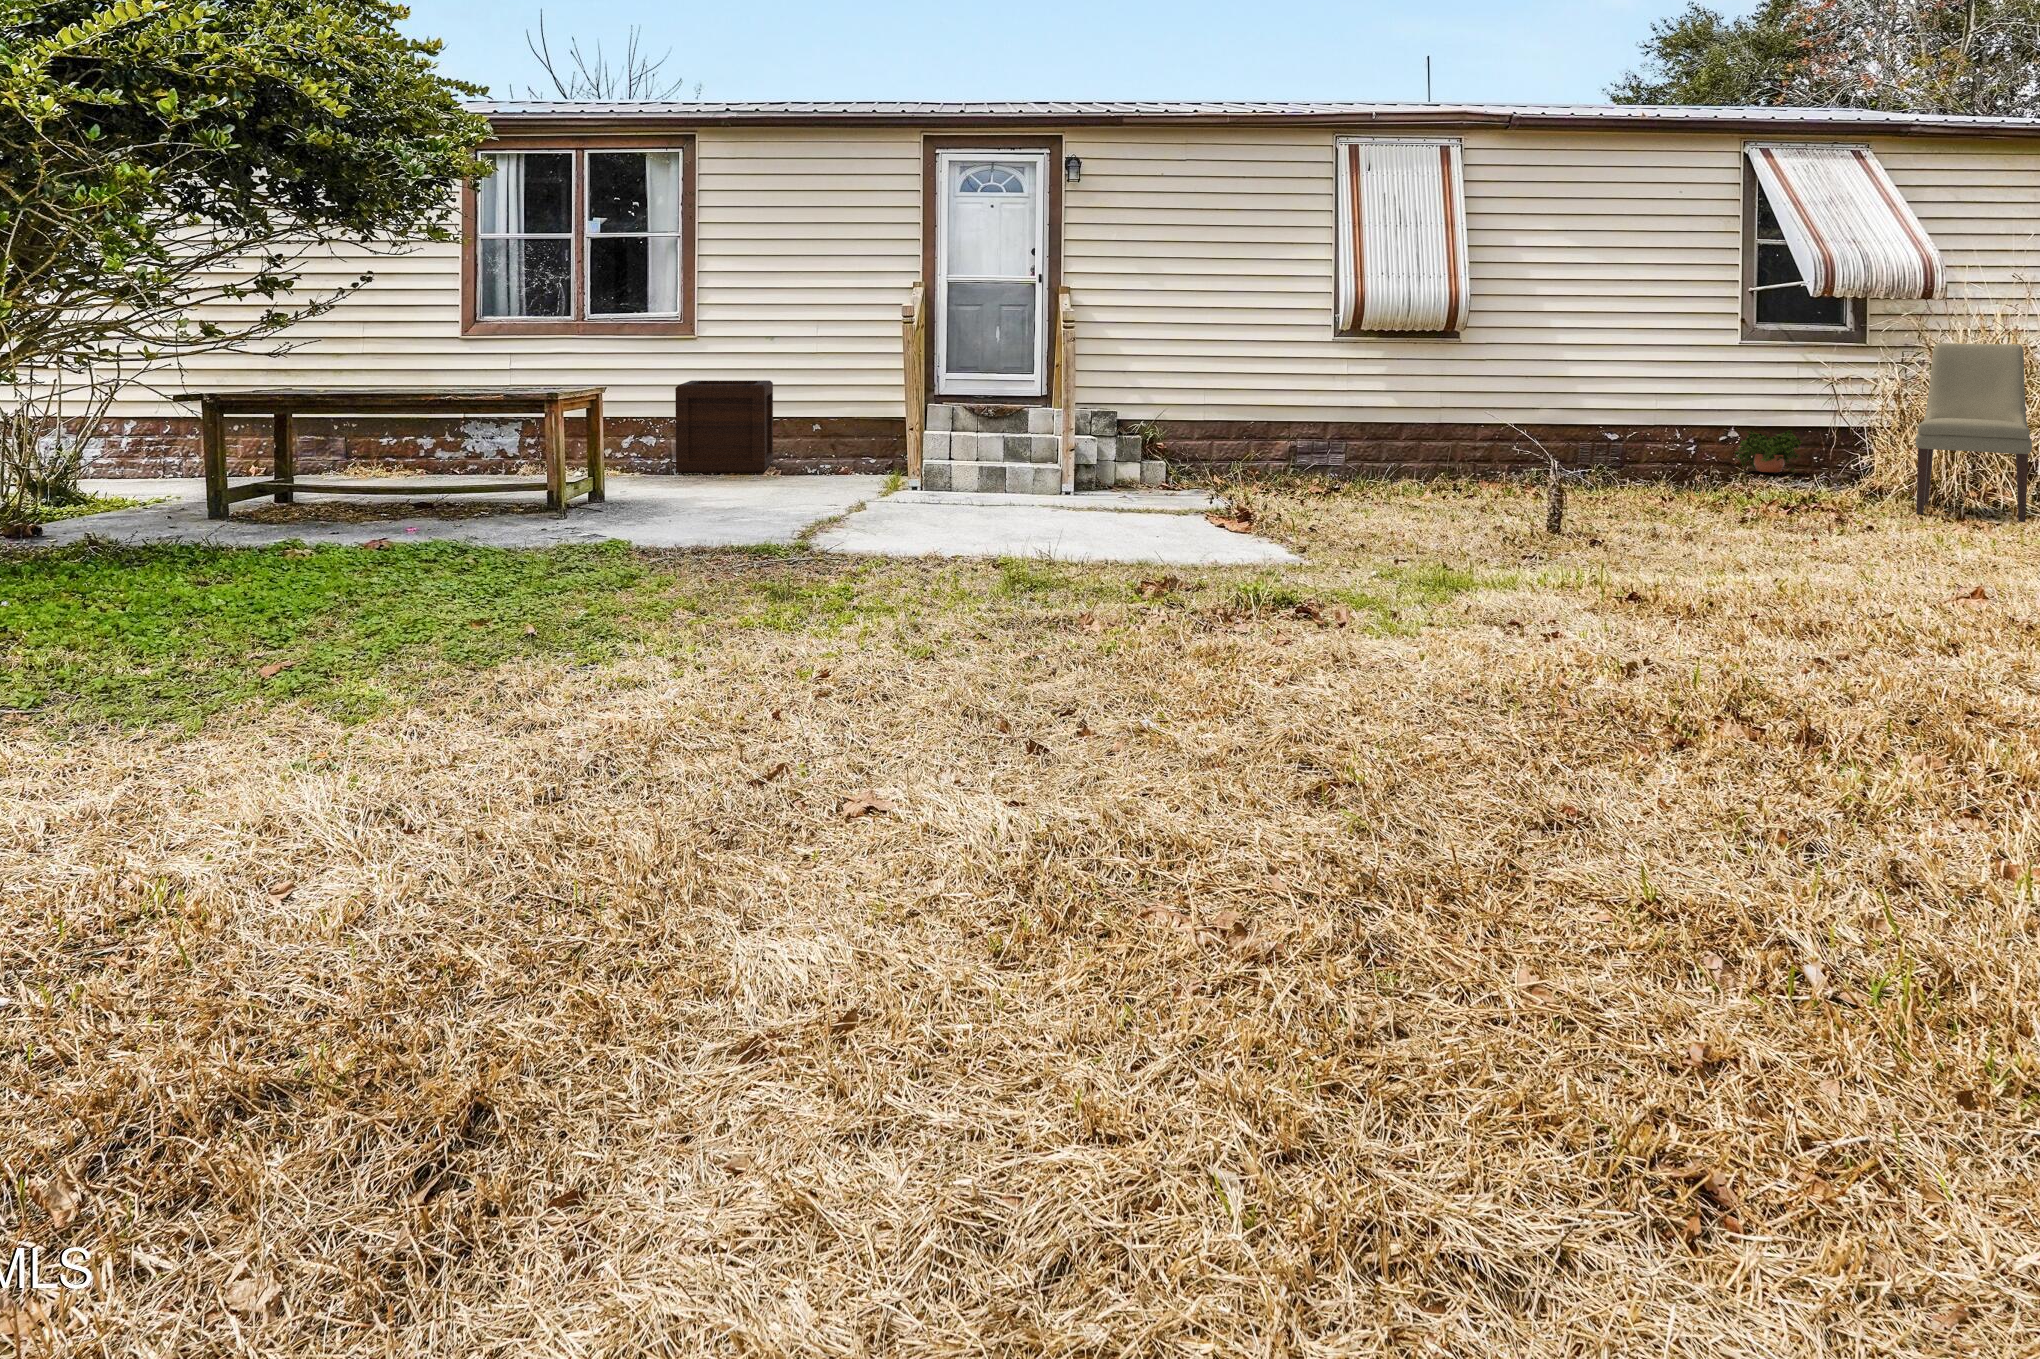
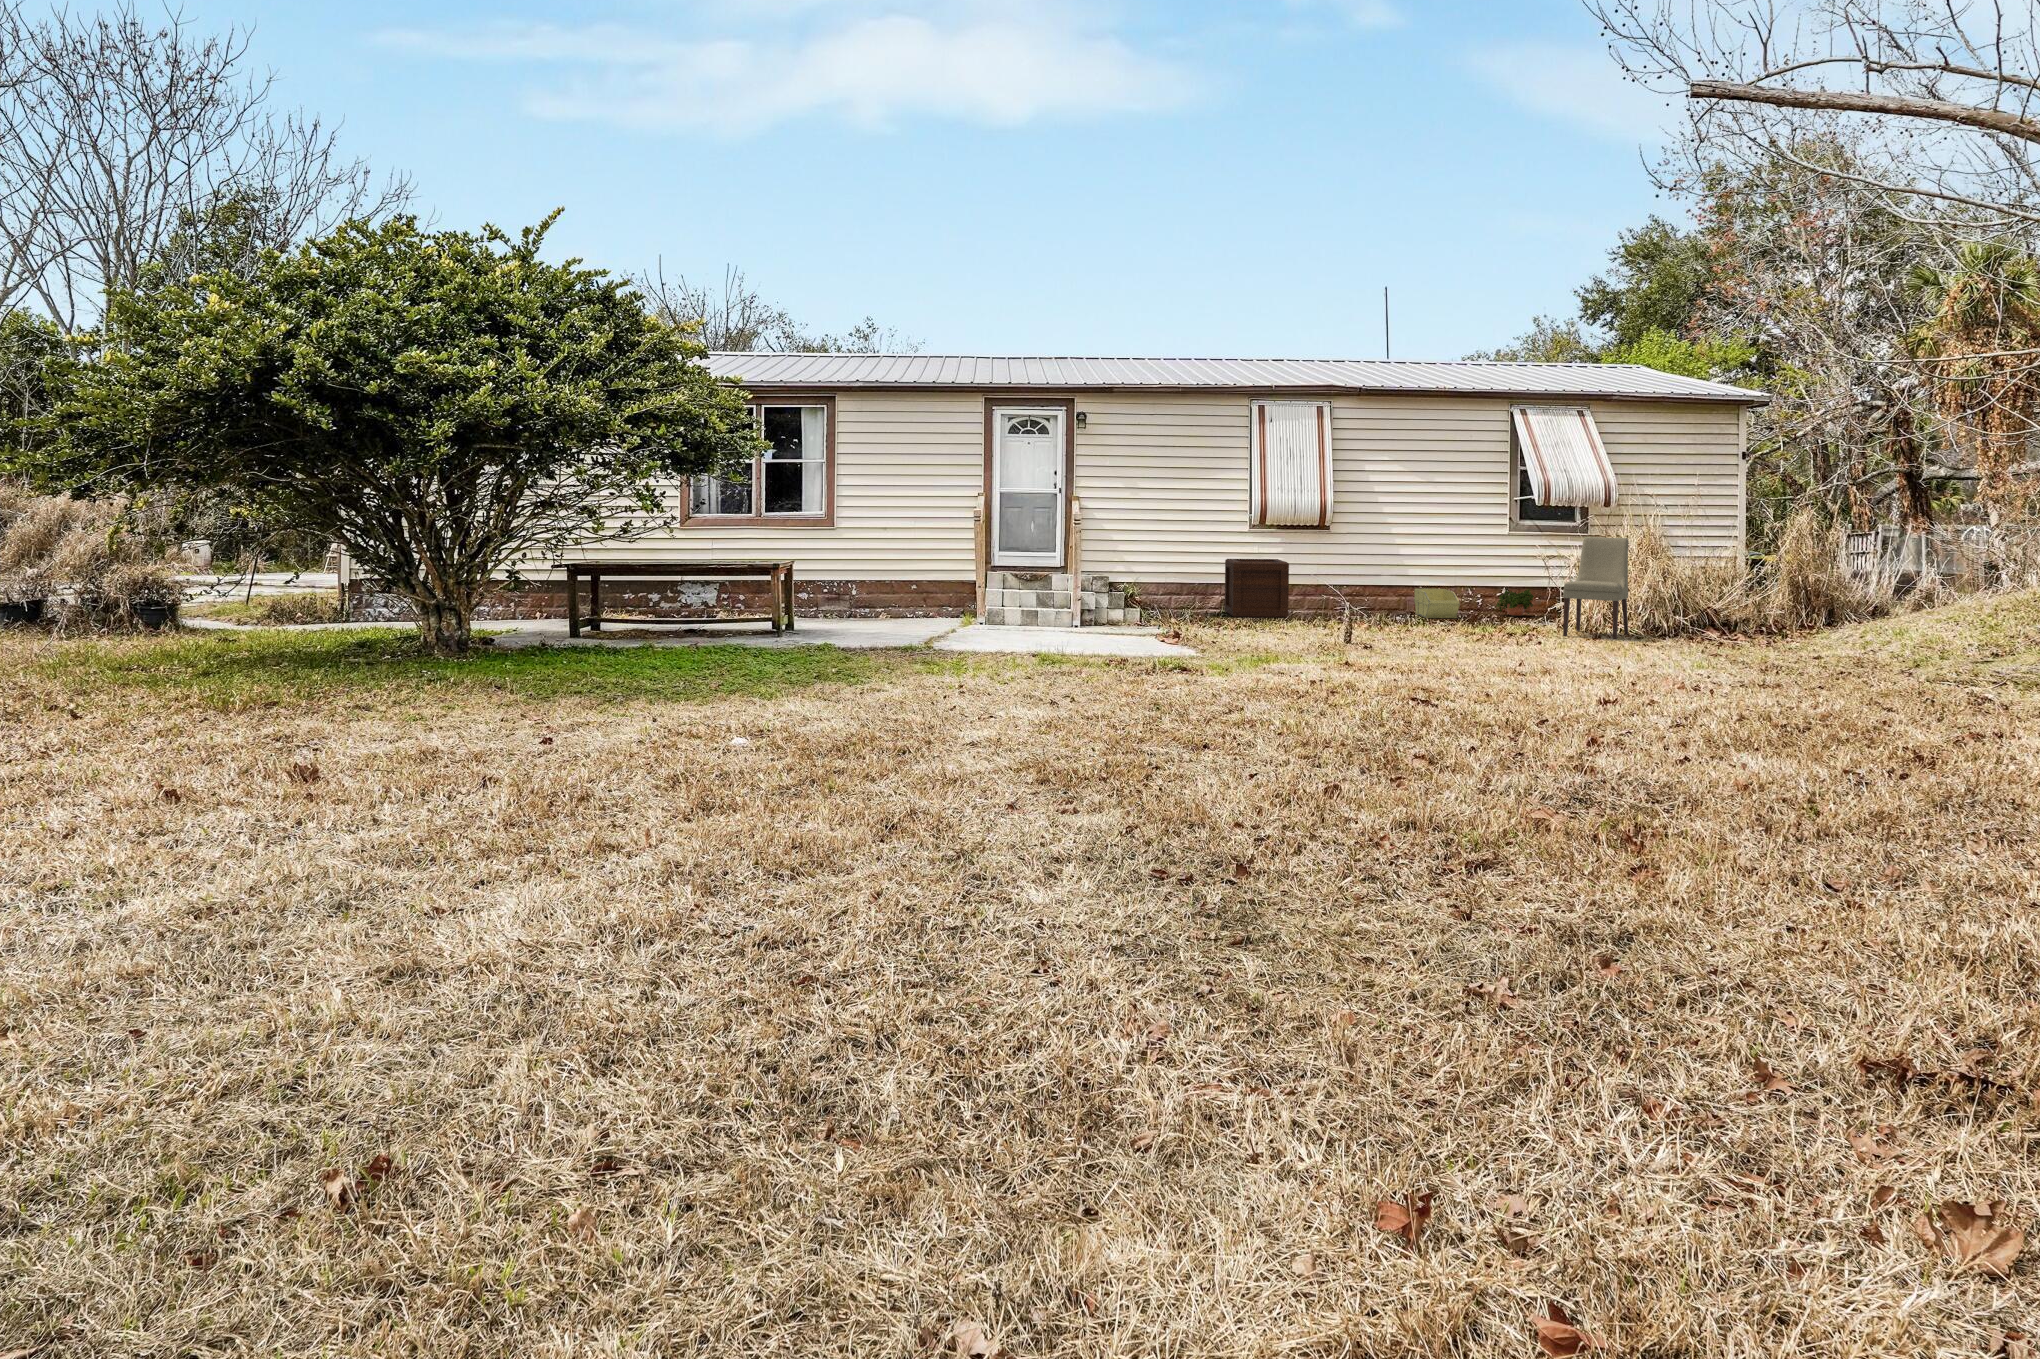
wooden crate: present [675,380,773,473] -> present [1225,559,1289,618]
storage bin: none [1599,429,1686,477] -> present [1414,589,1460,618]

